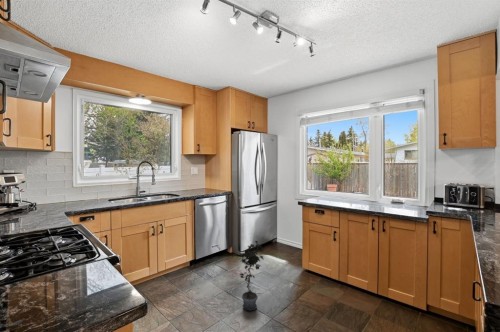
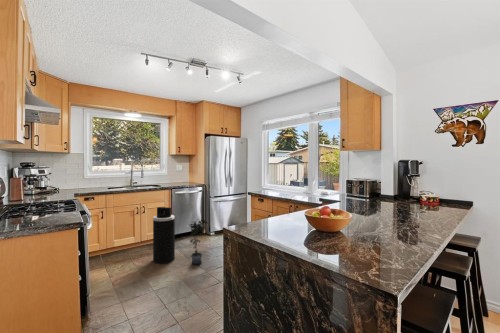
trash can: none [184,228,215,312] -> present [153,207,175,264]

